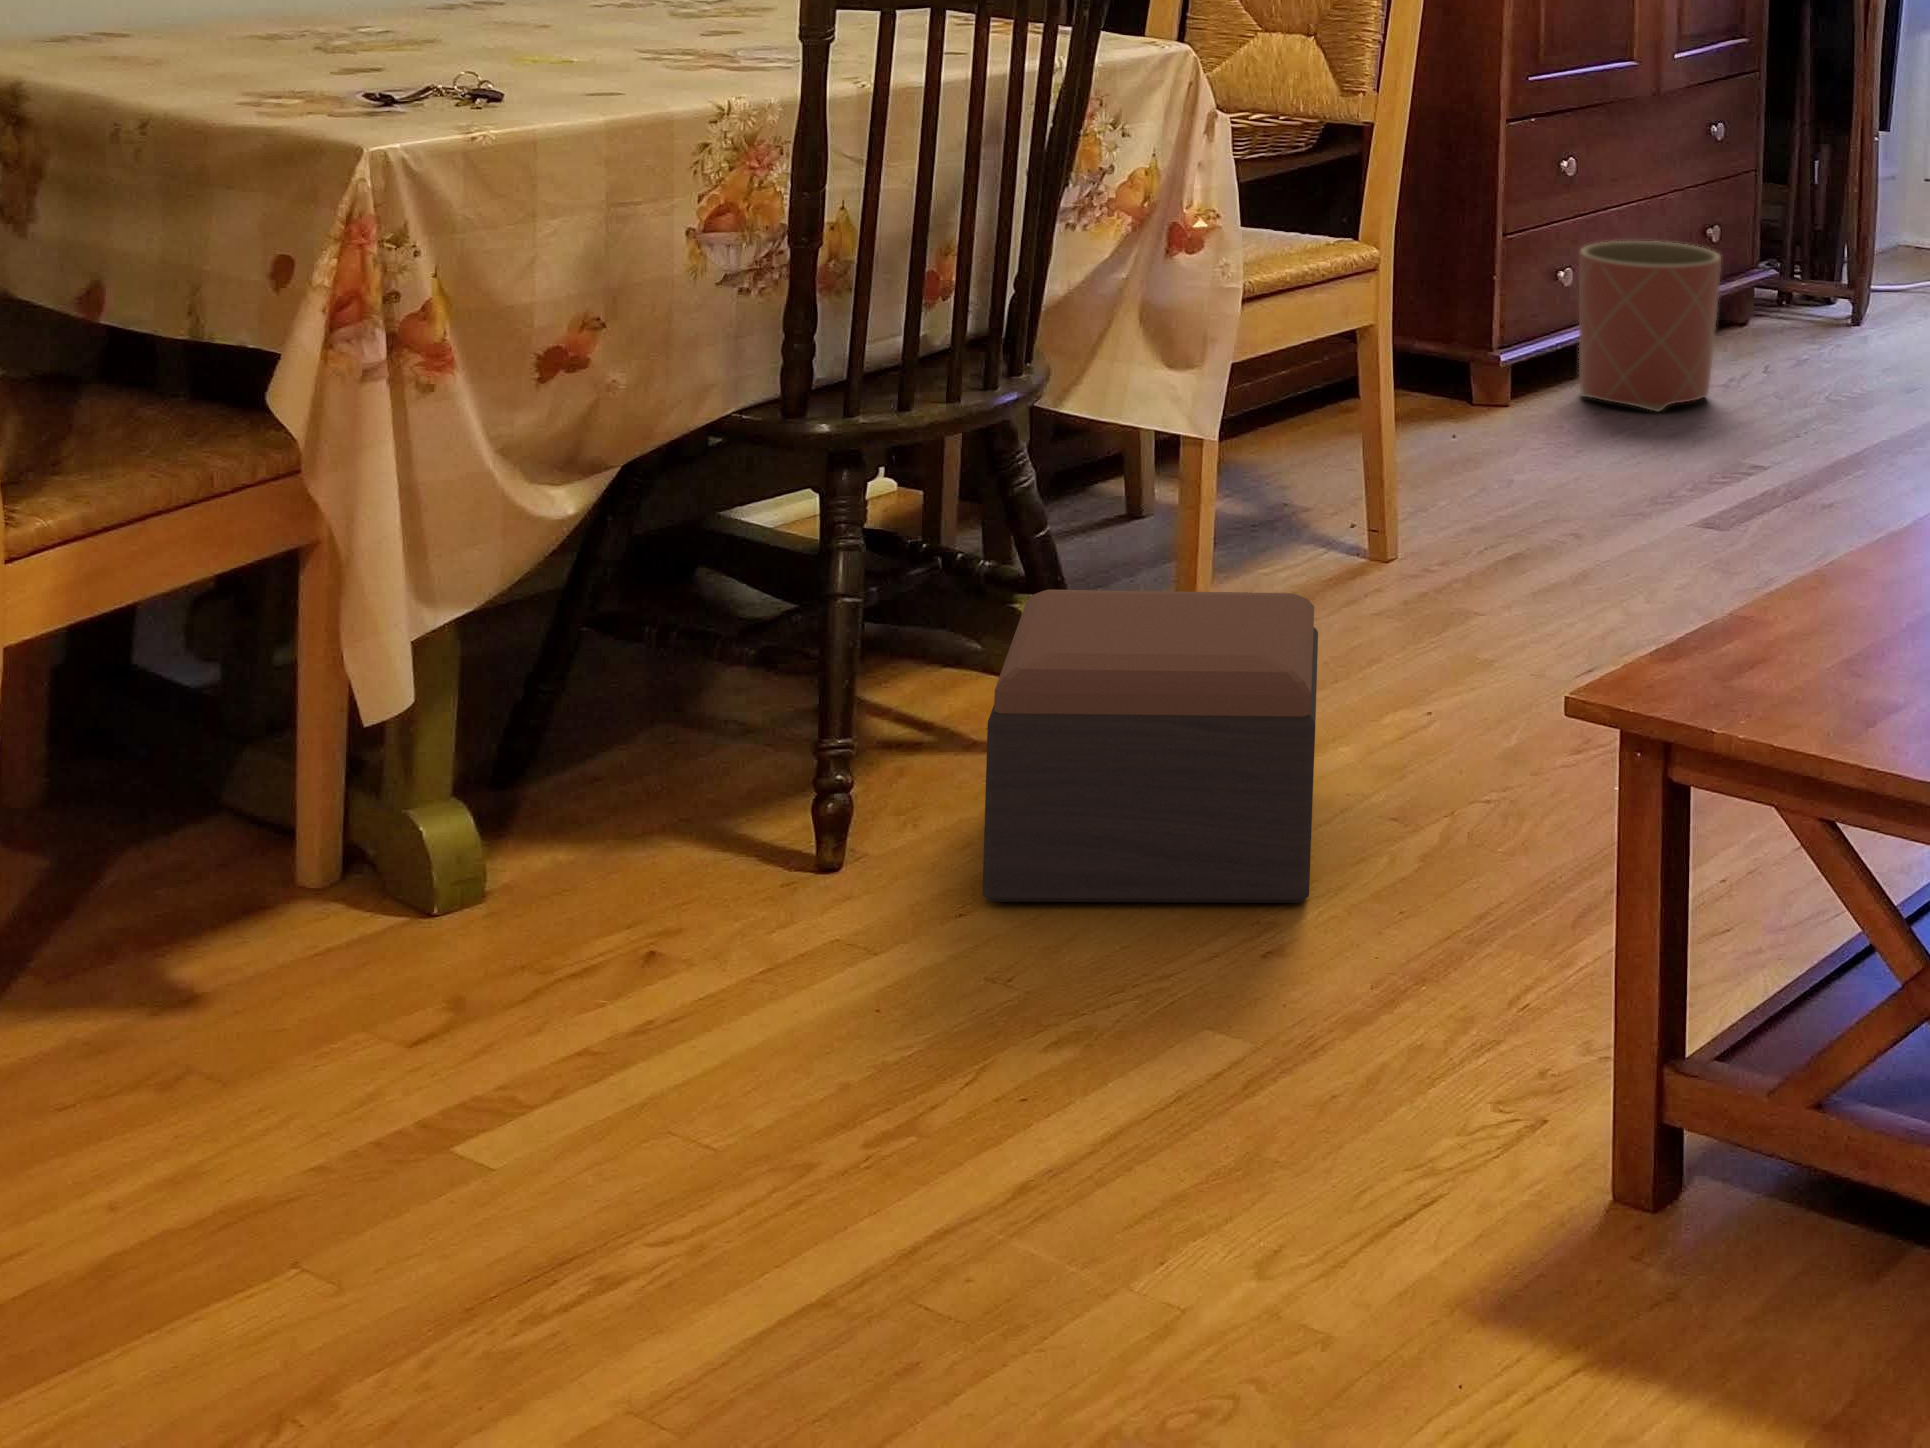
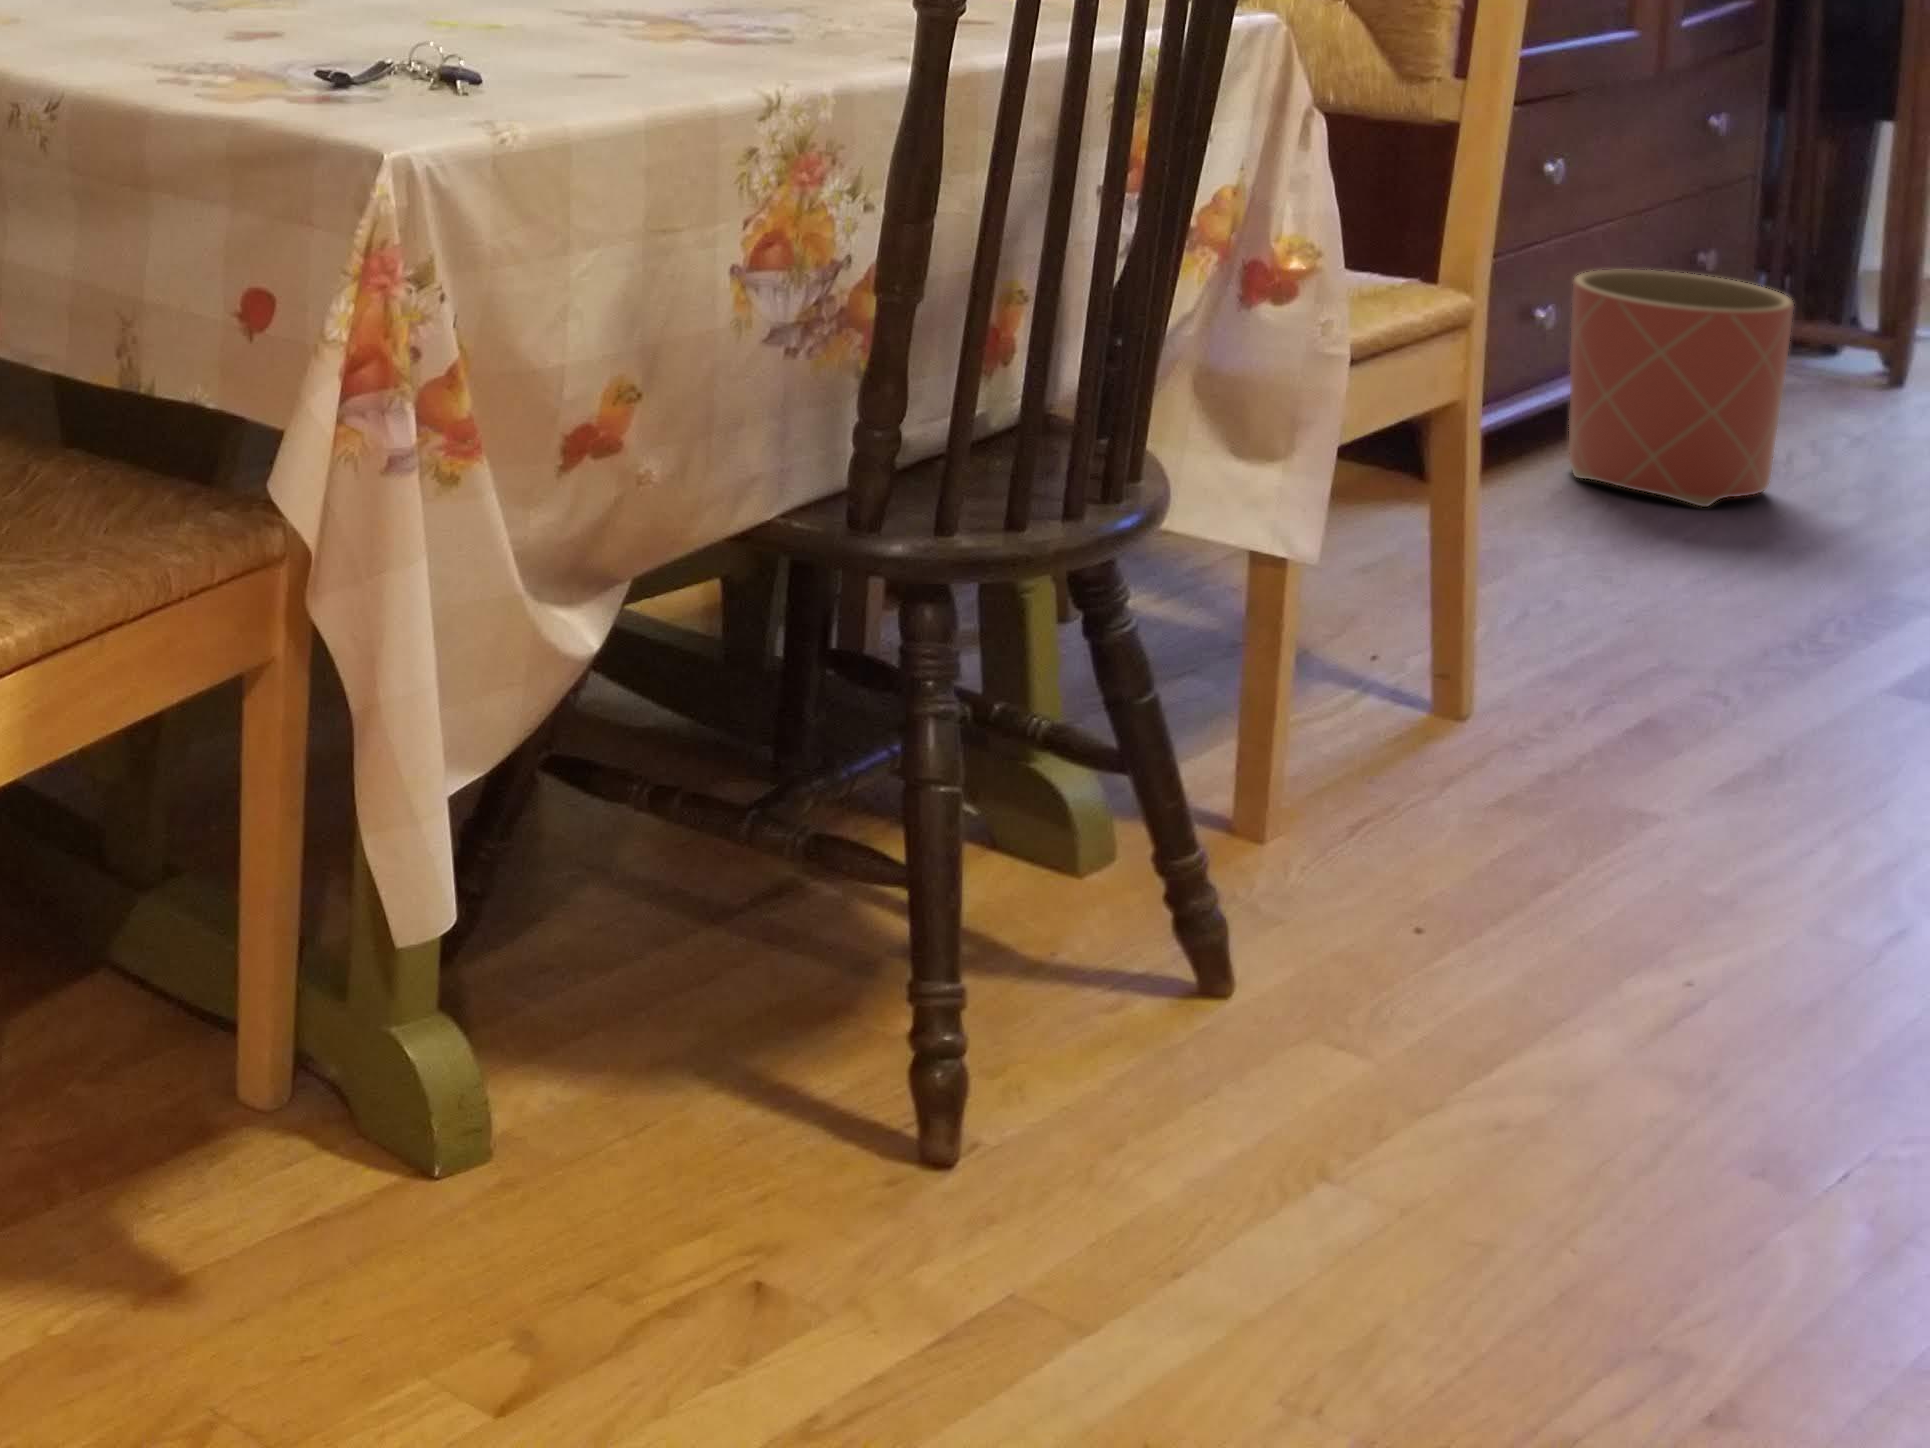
footstool: present [983,590,1318,903] -> none [1133,789,1738,1334]

